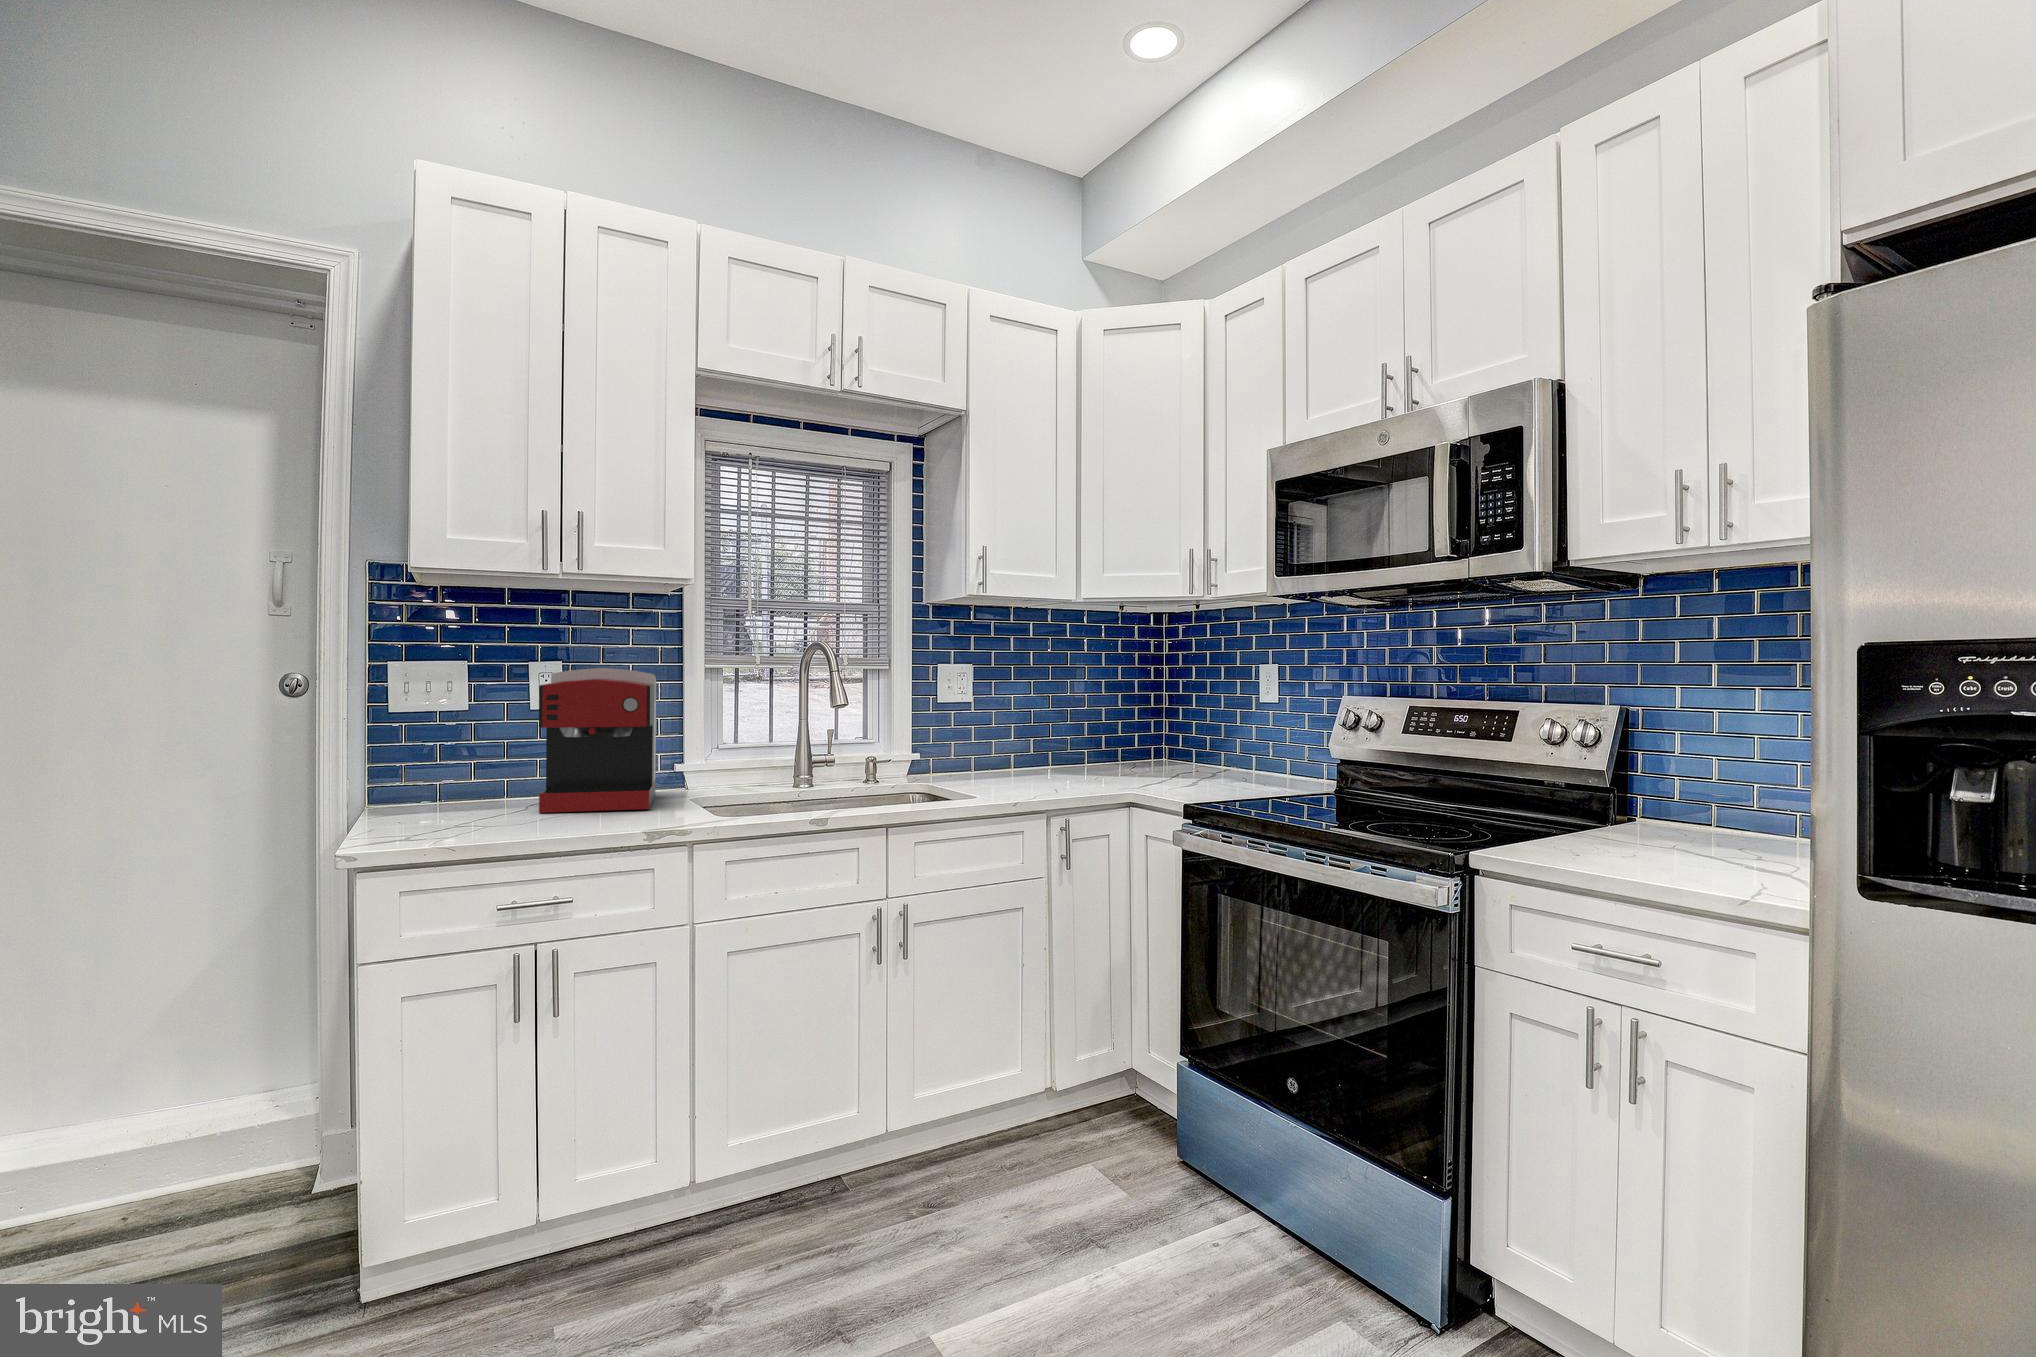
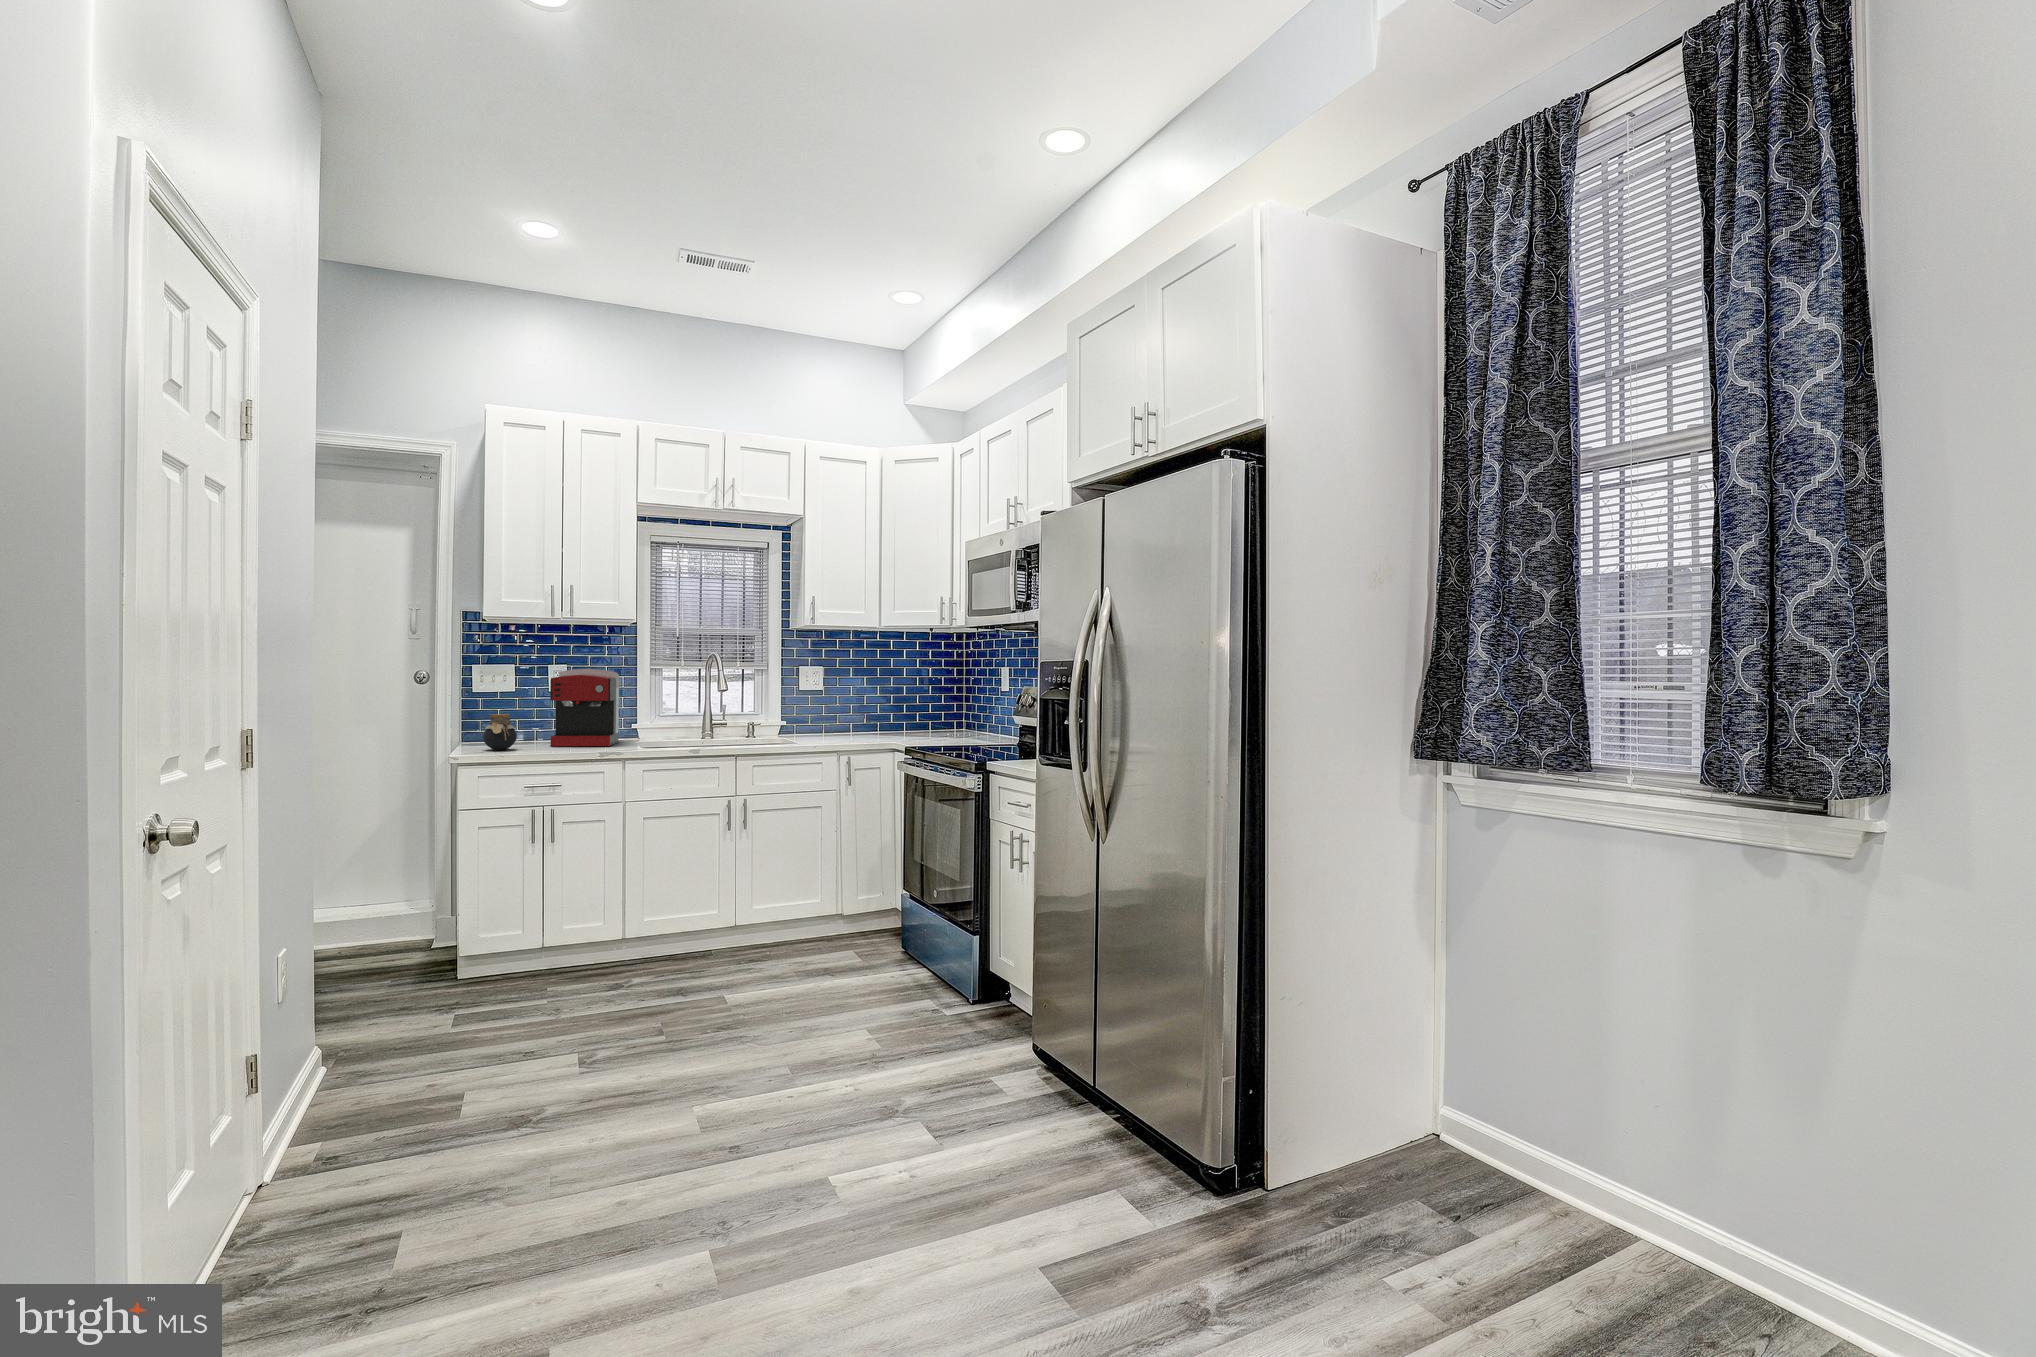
jar: none [408,756,475,827] -> present [483,714,517,750]

